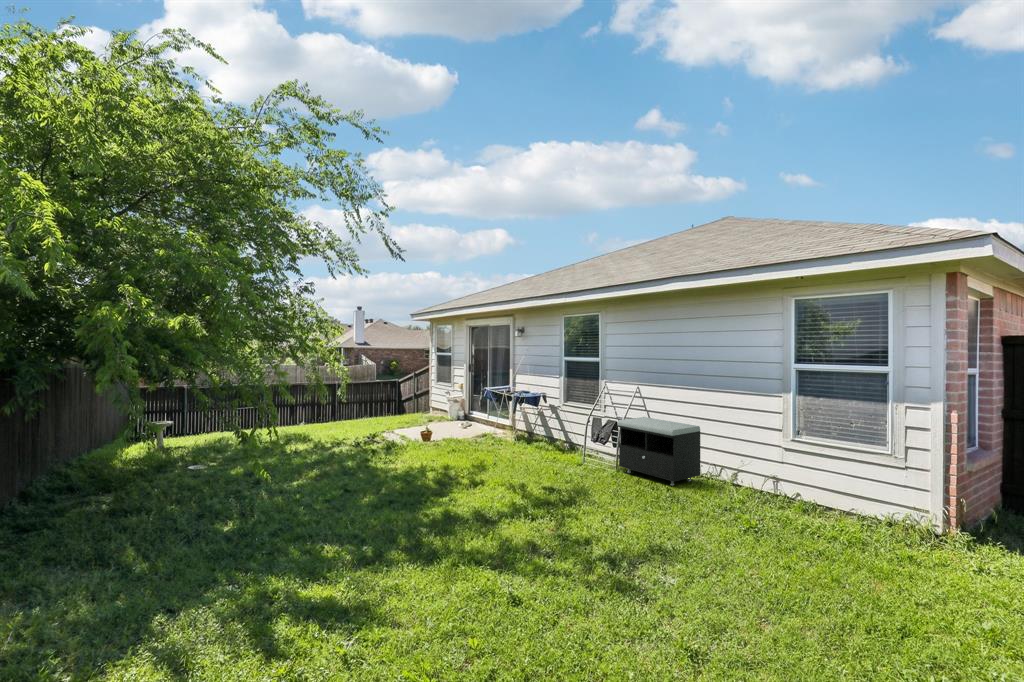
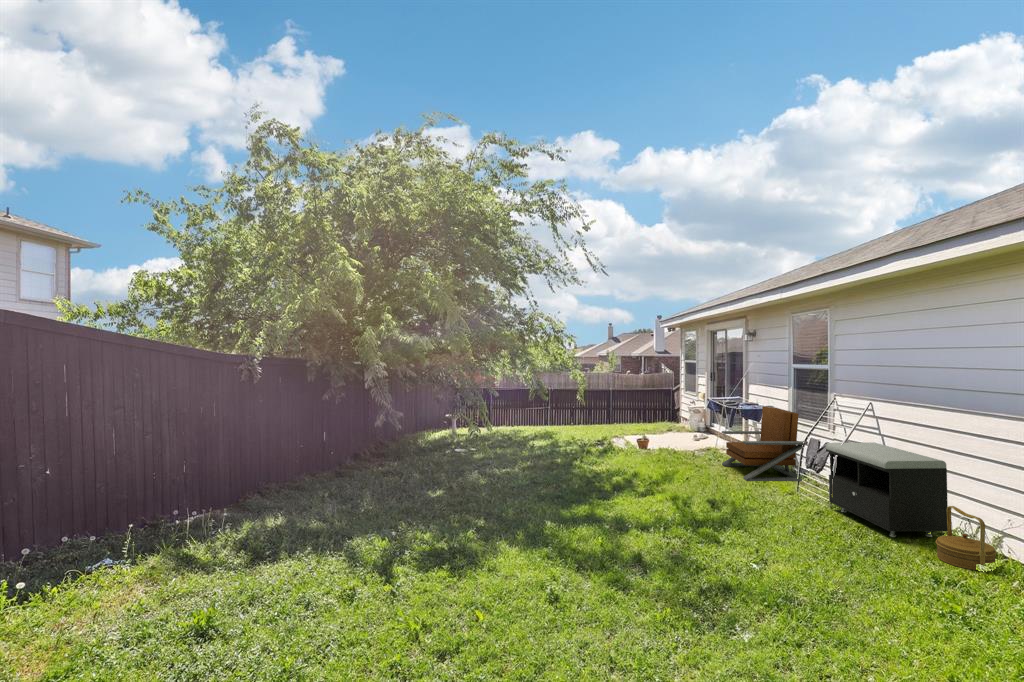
lounge chair: none [511,394,584,459] -> present [722,407,804,481]
woven basket: none [706,457,740,498] -> present [936,506,997,570]

